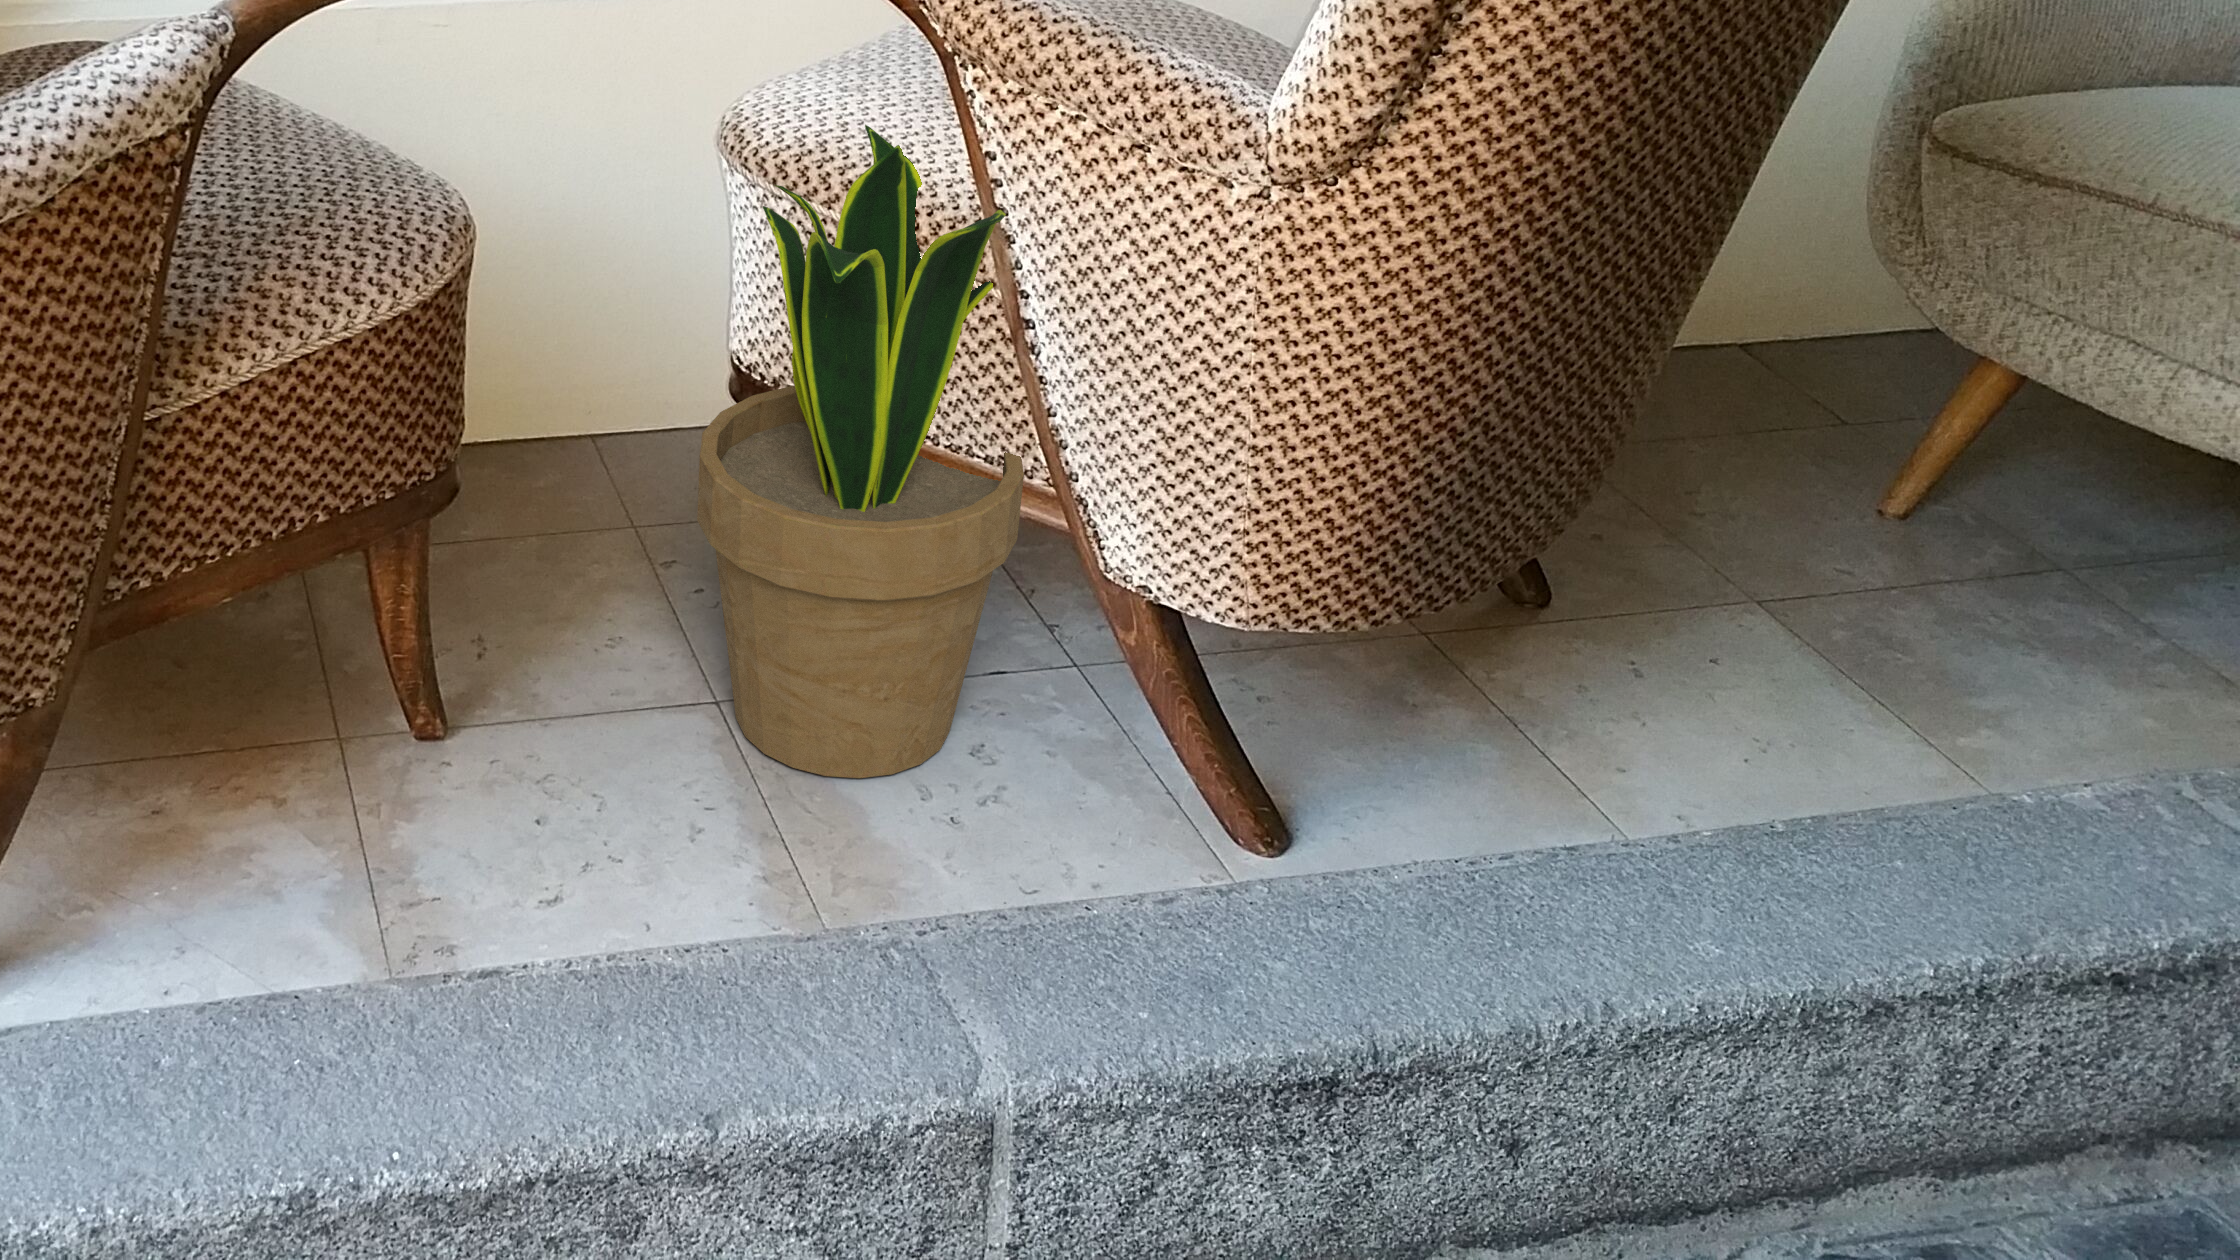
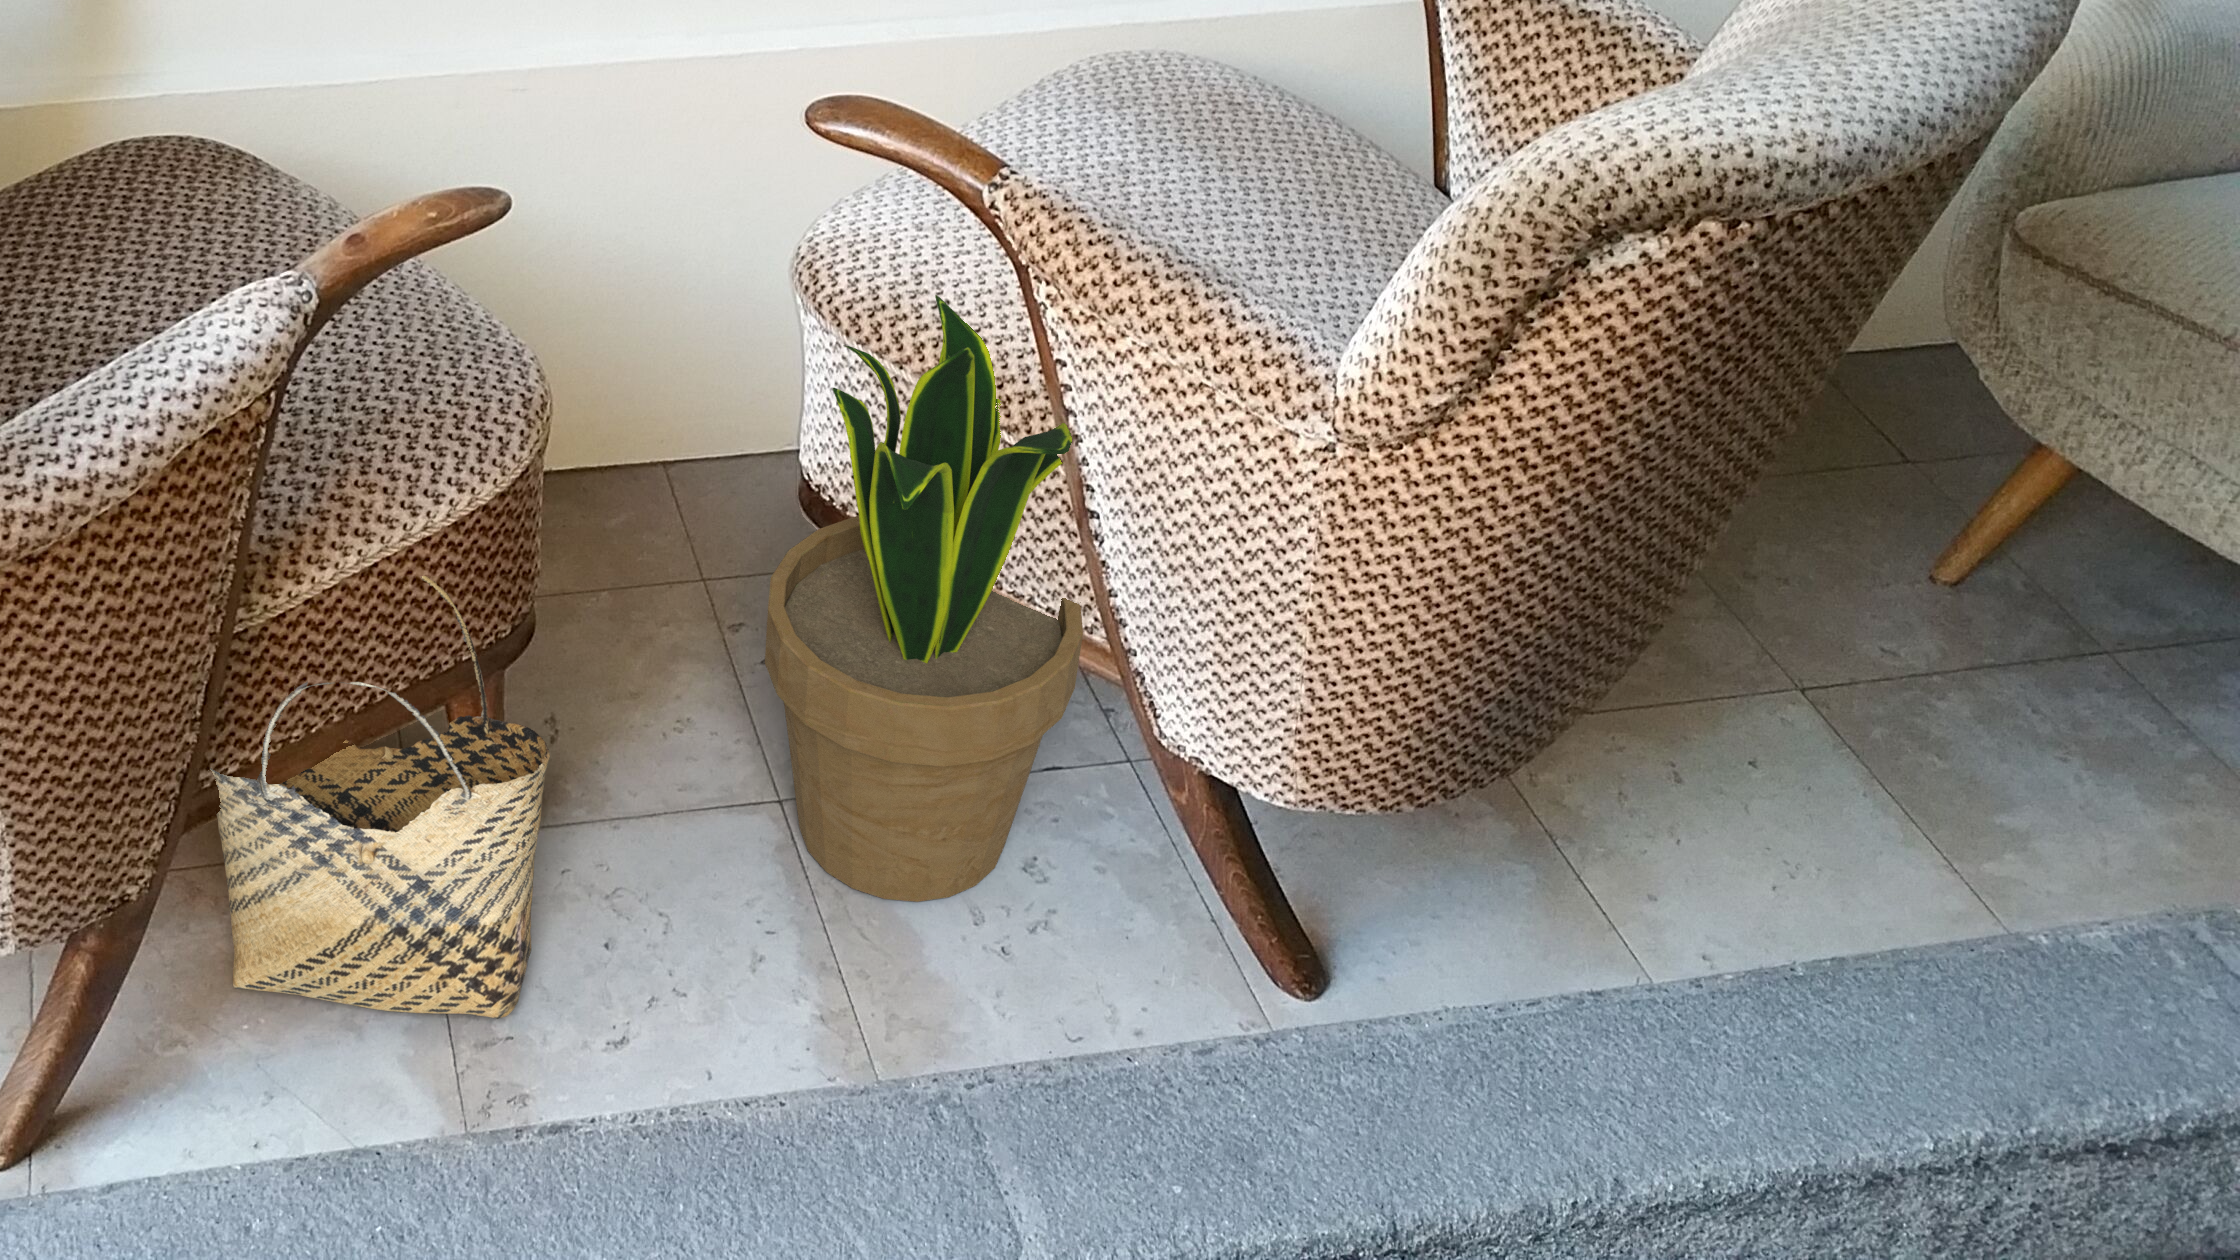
woven basket: none [106,374,474,874] -> present [208,576,550,1019]

